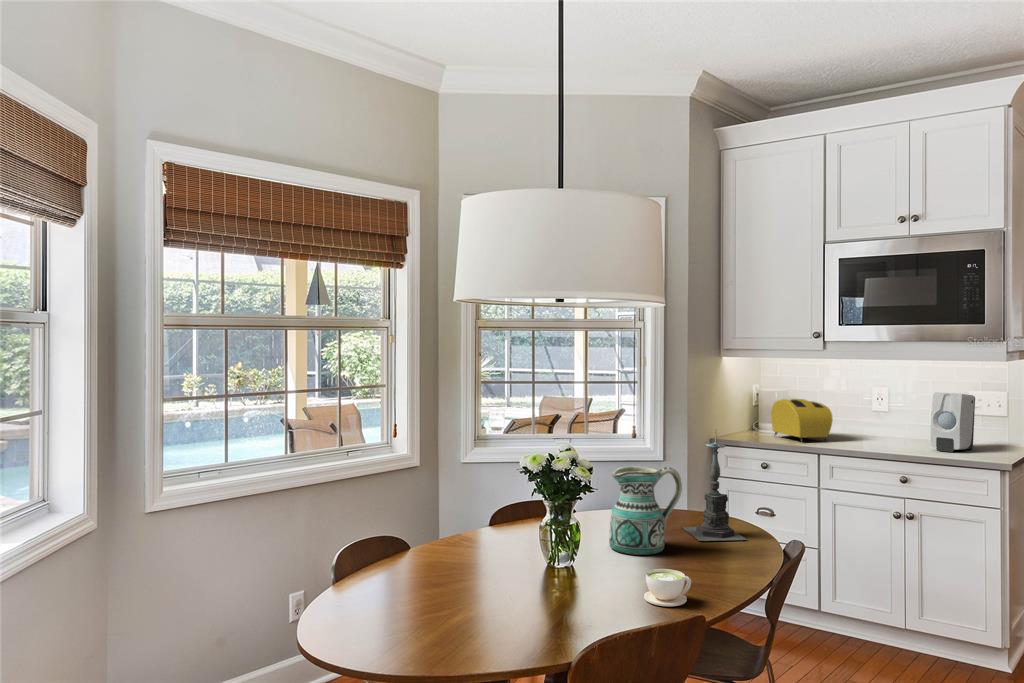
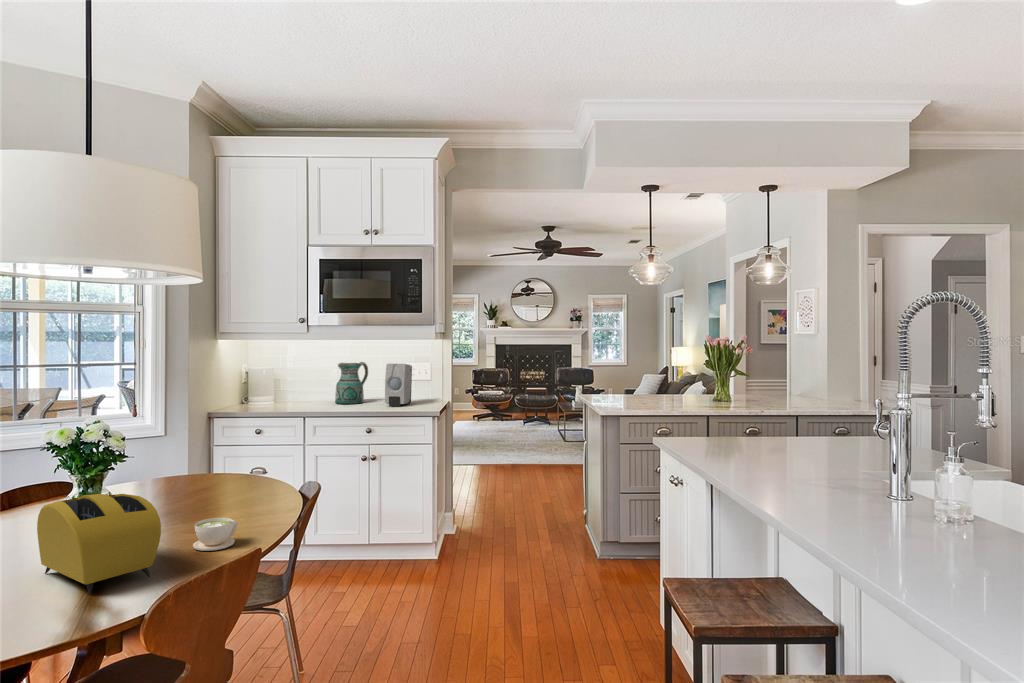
toaster: present [771,399,833,442] -> present [37,494,161,595]
candle holder: present [682,432,747,541] -> none [203,396,267,495]
ceramic pitcher: present [609,466,682,555] -> present [335,362,368,404]

